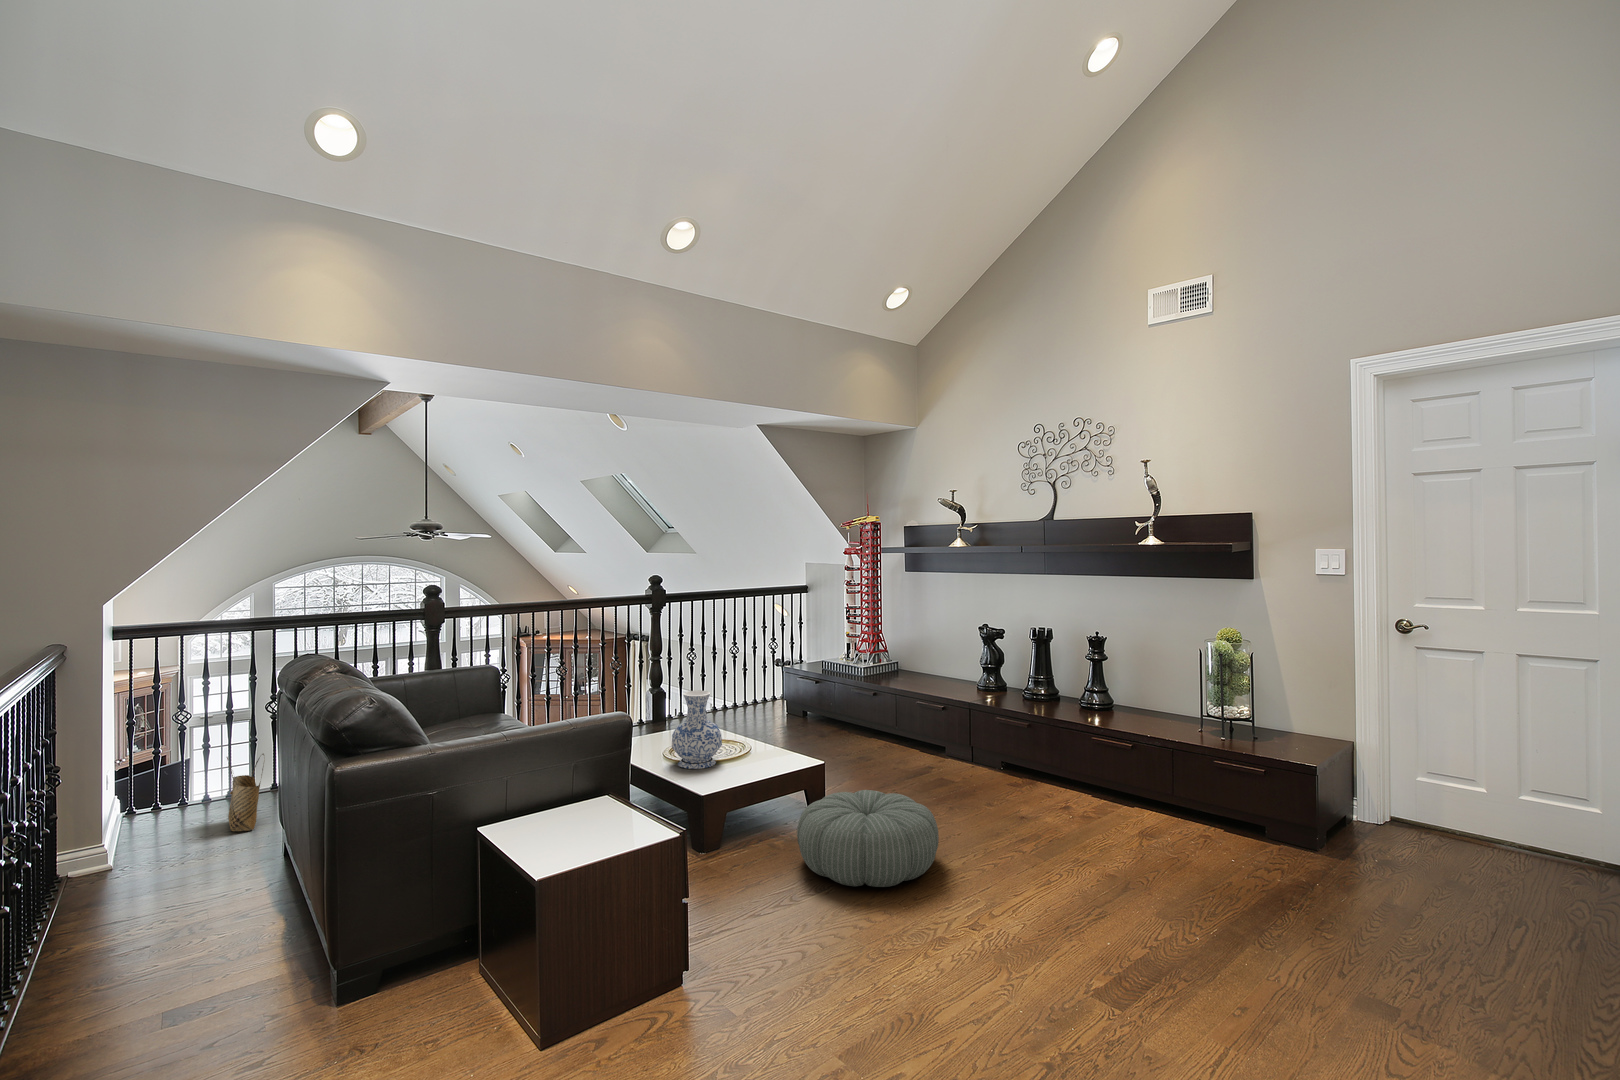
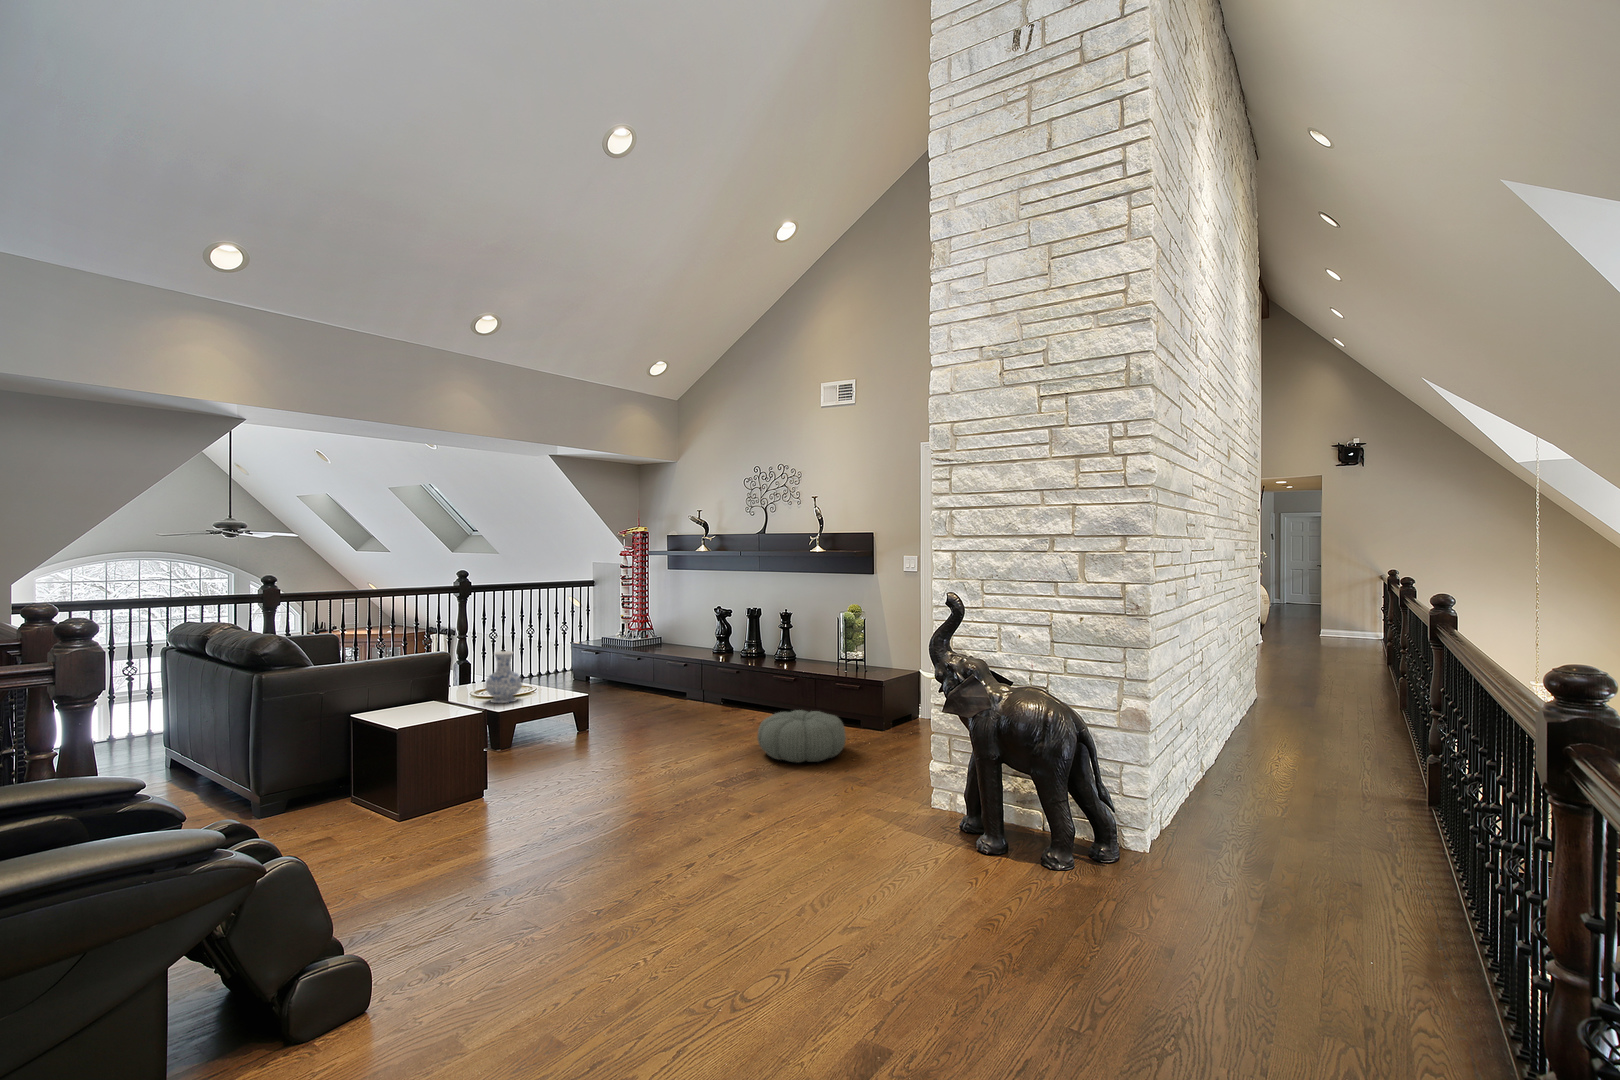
woven basket: present [227,754,264,831] -> none [130,706,162,762]
pouf: present [797,790,939,887] -> present [757,710,846,763]

